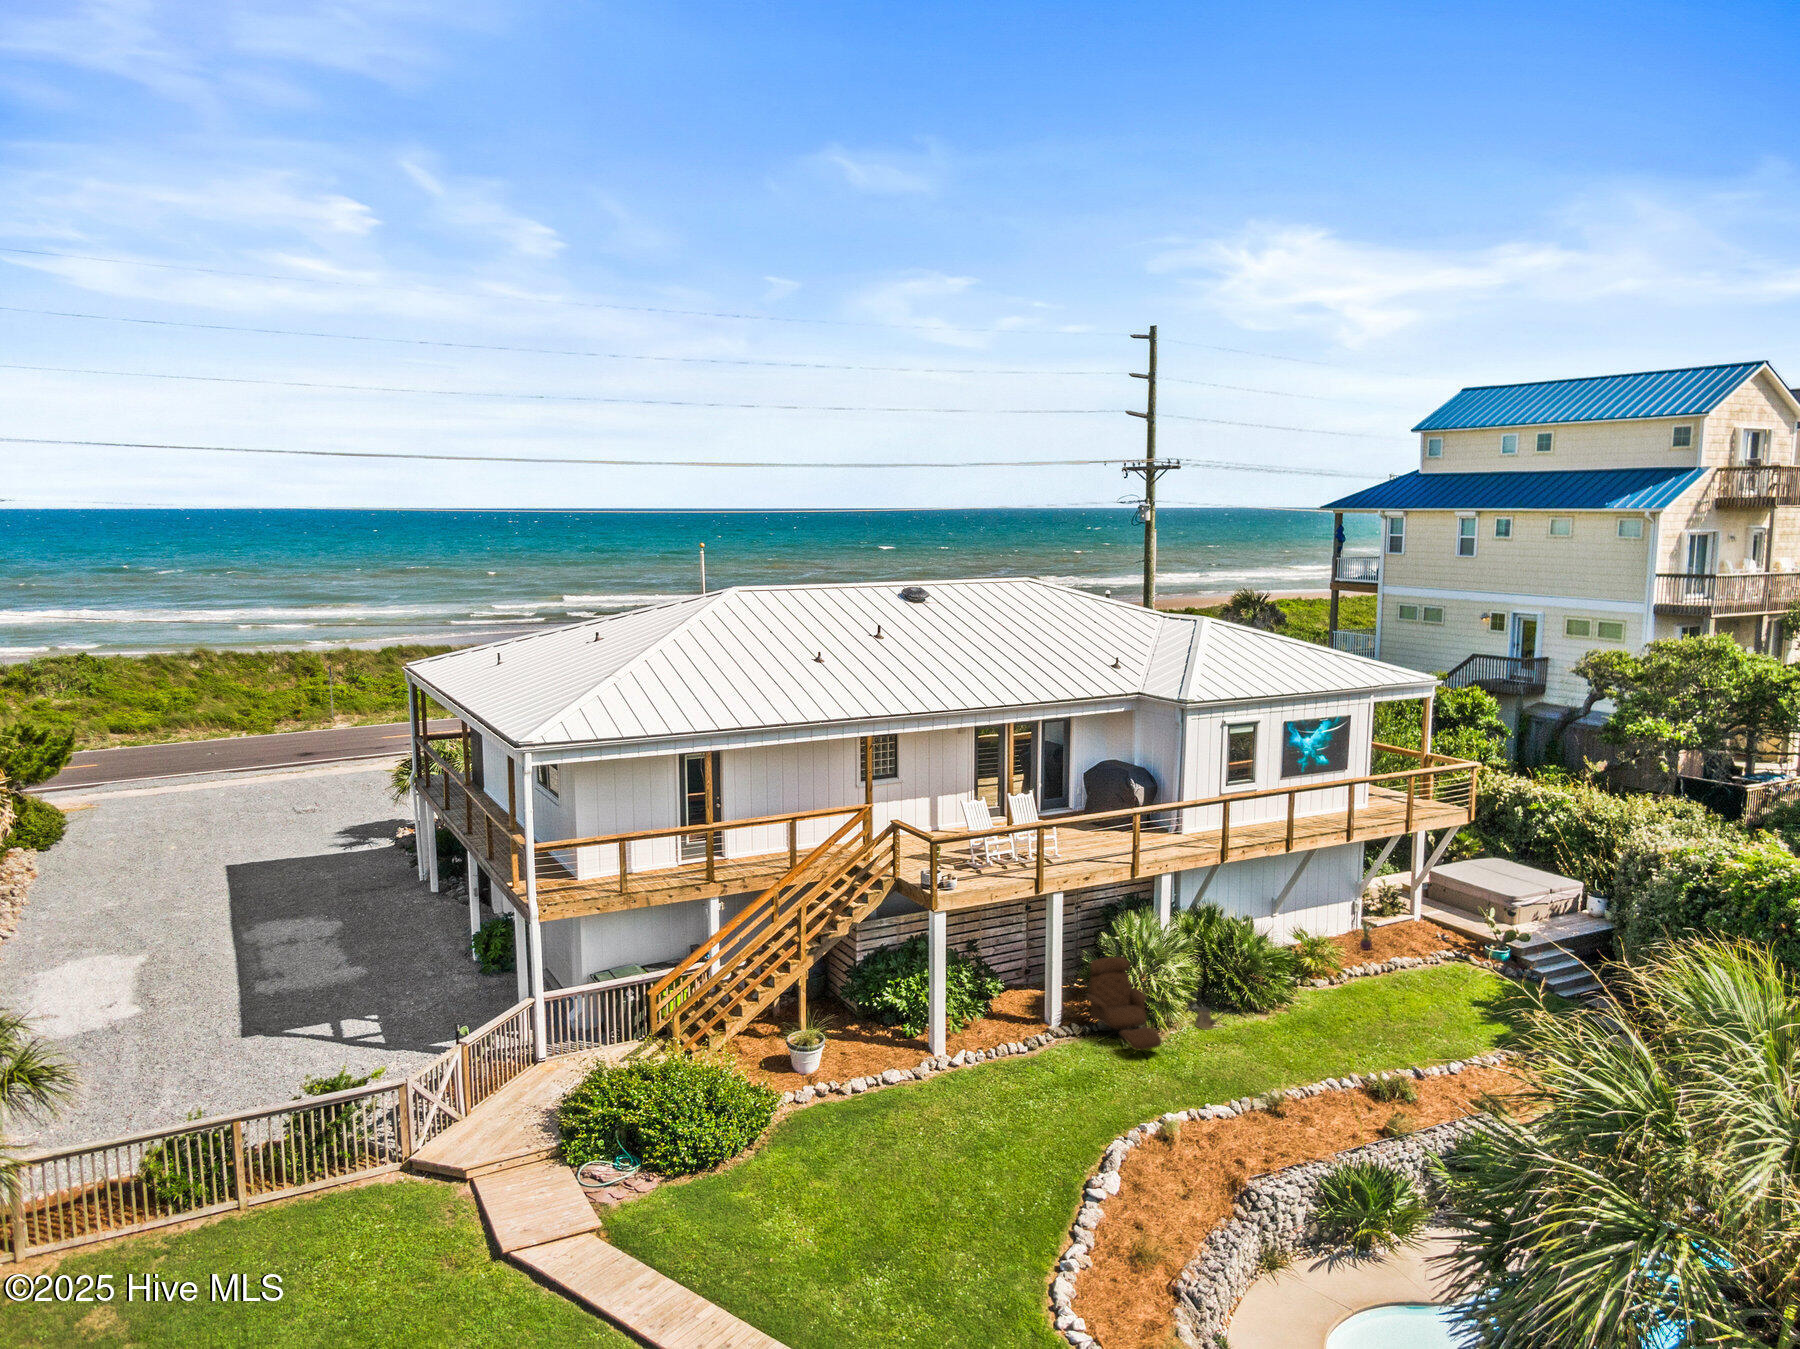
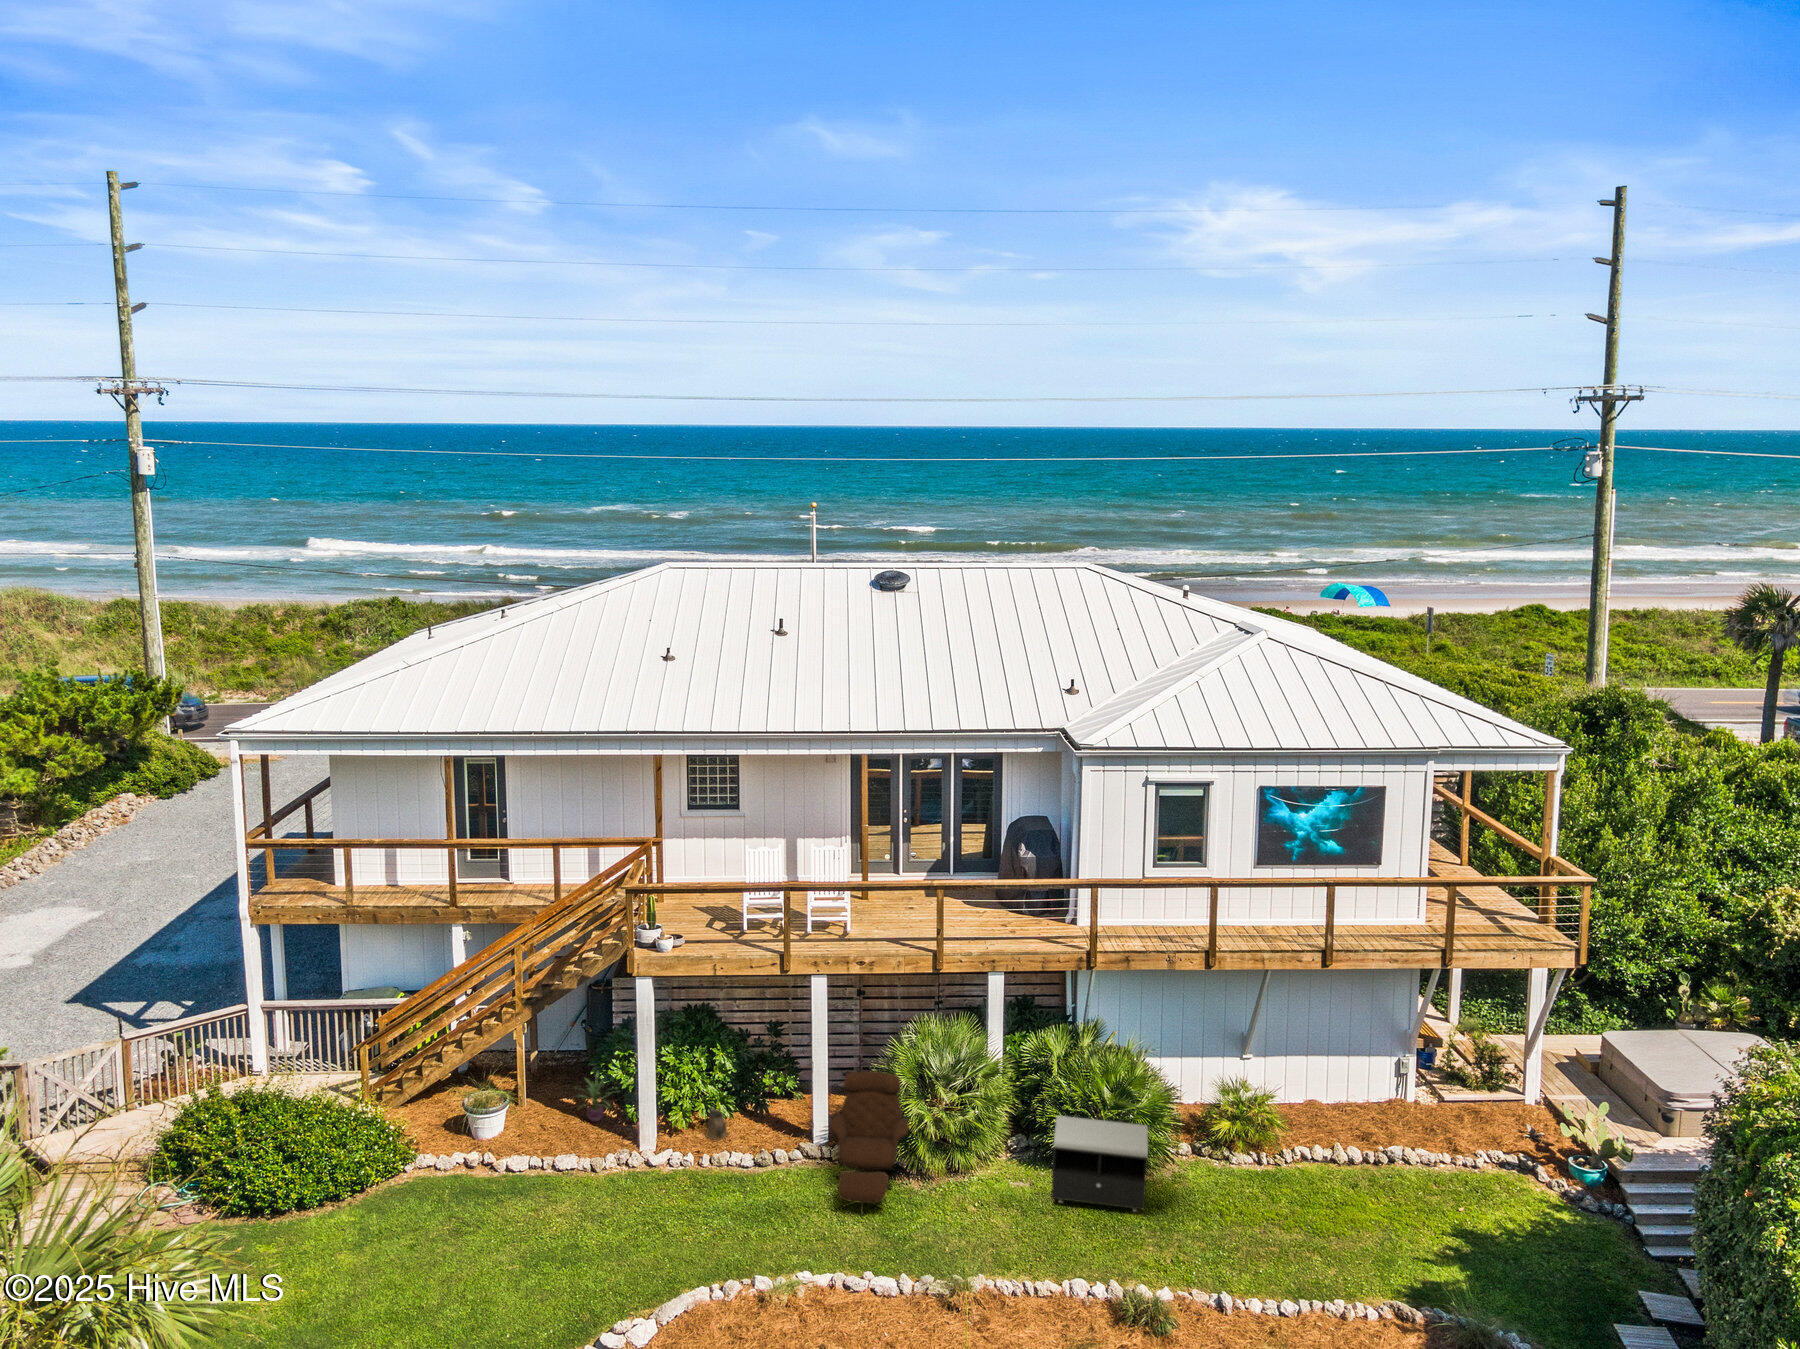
decorative plant: present [1356,921,1373,950] -> present [580,1071,610,1122]
storage bench: none [1231,962,1313,1027] -> present [1051,1116,1148,1212]
watering can: present [1194,1006,1228,1030] -> present [706,1108,727,1140]

